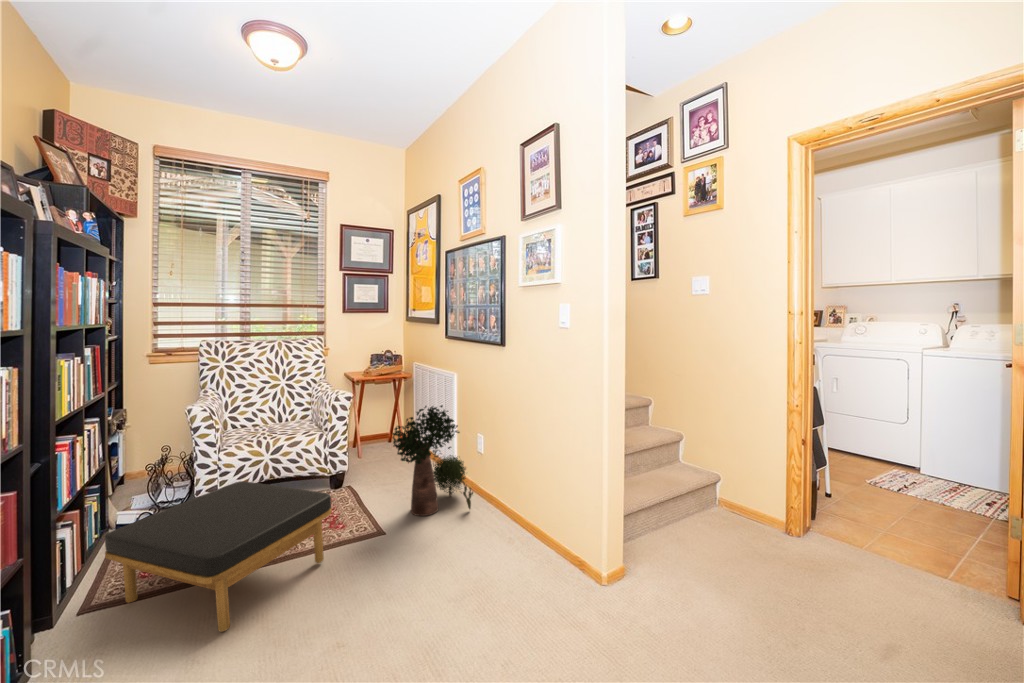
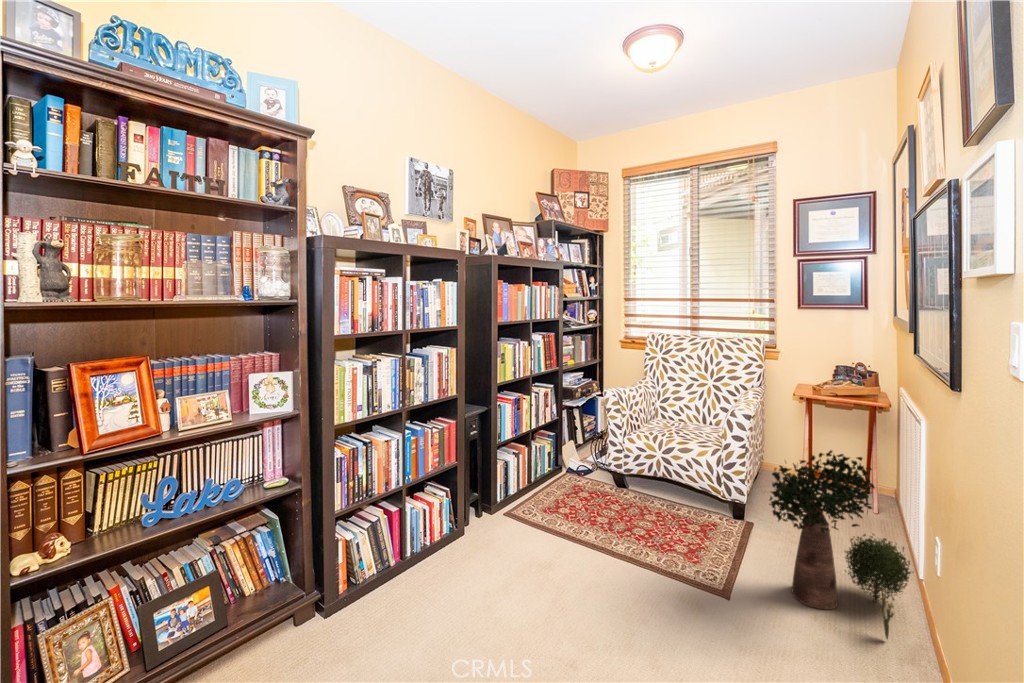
ottoman: present [105,481,332,632] -> none [508,469,658,589]

